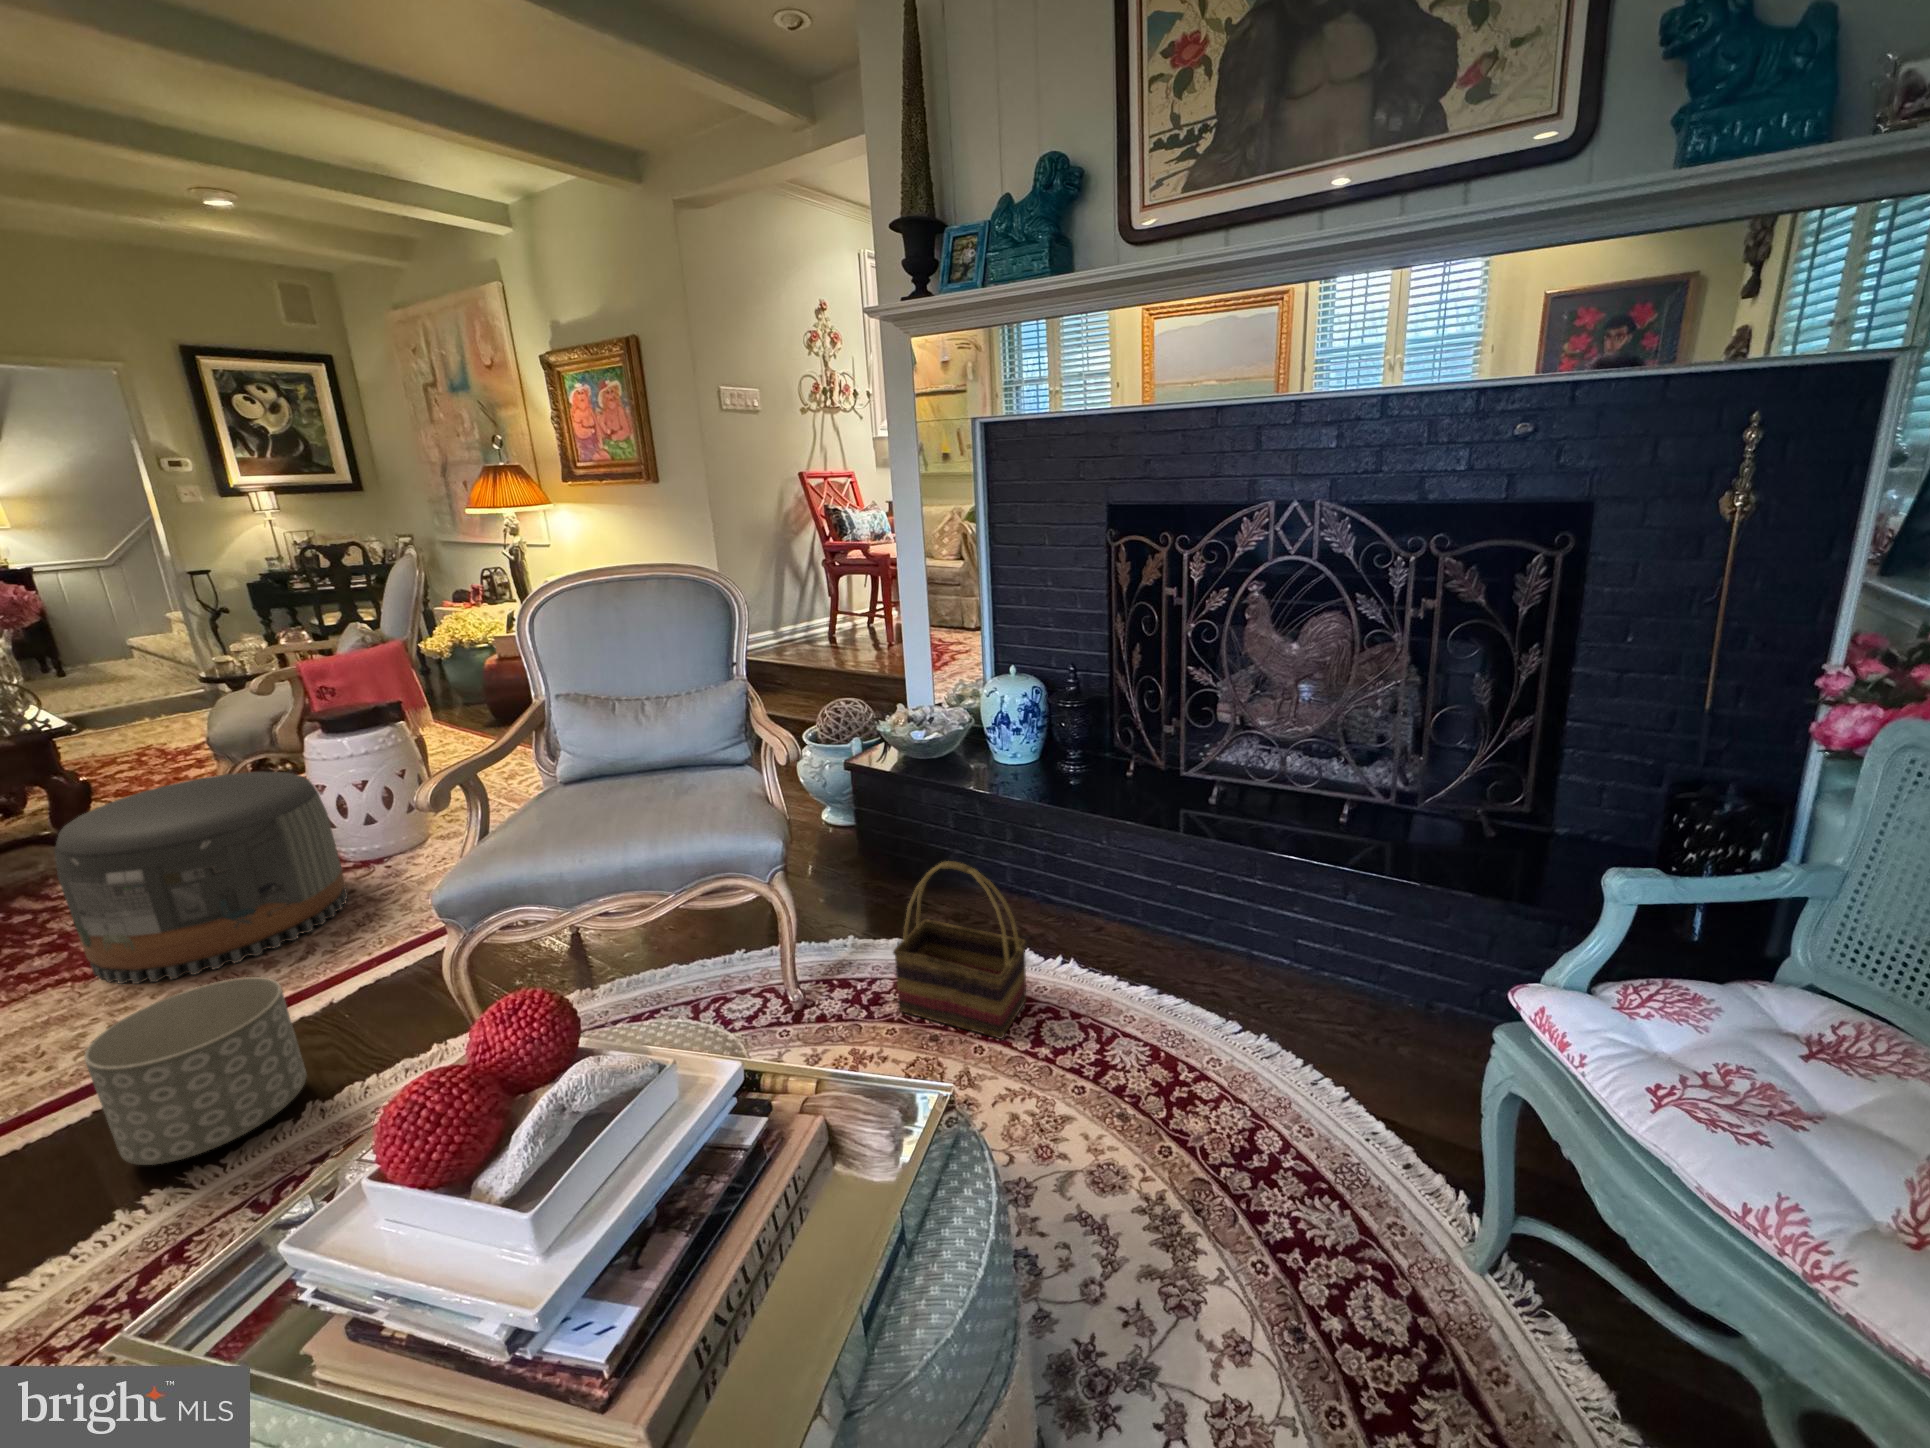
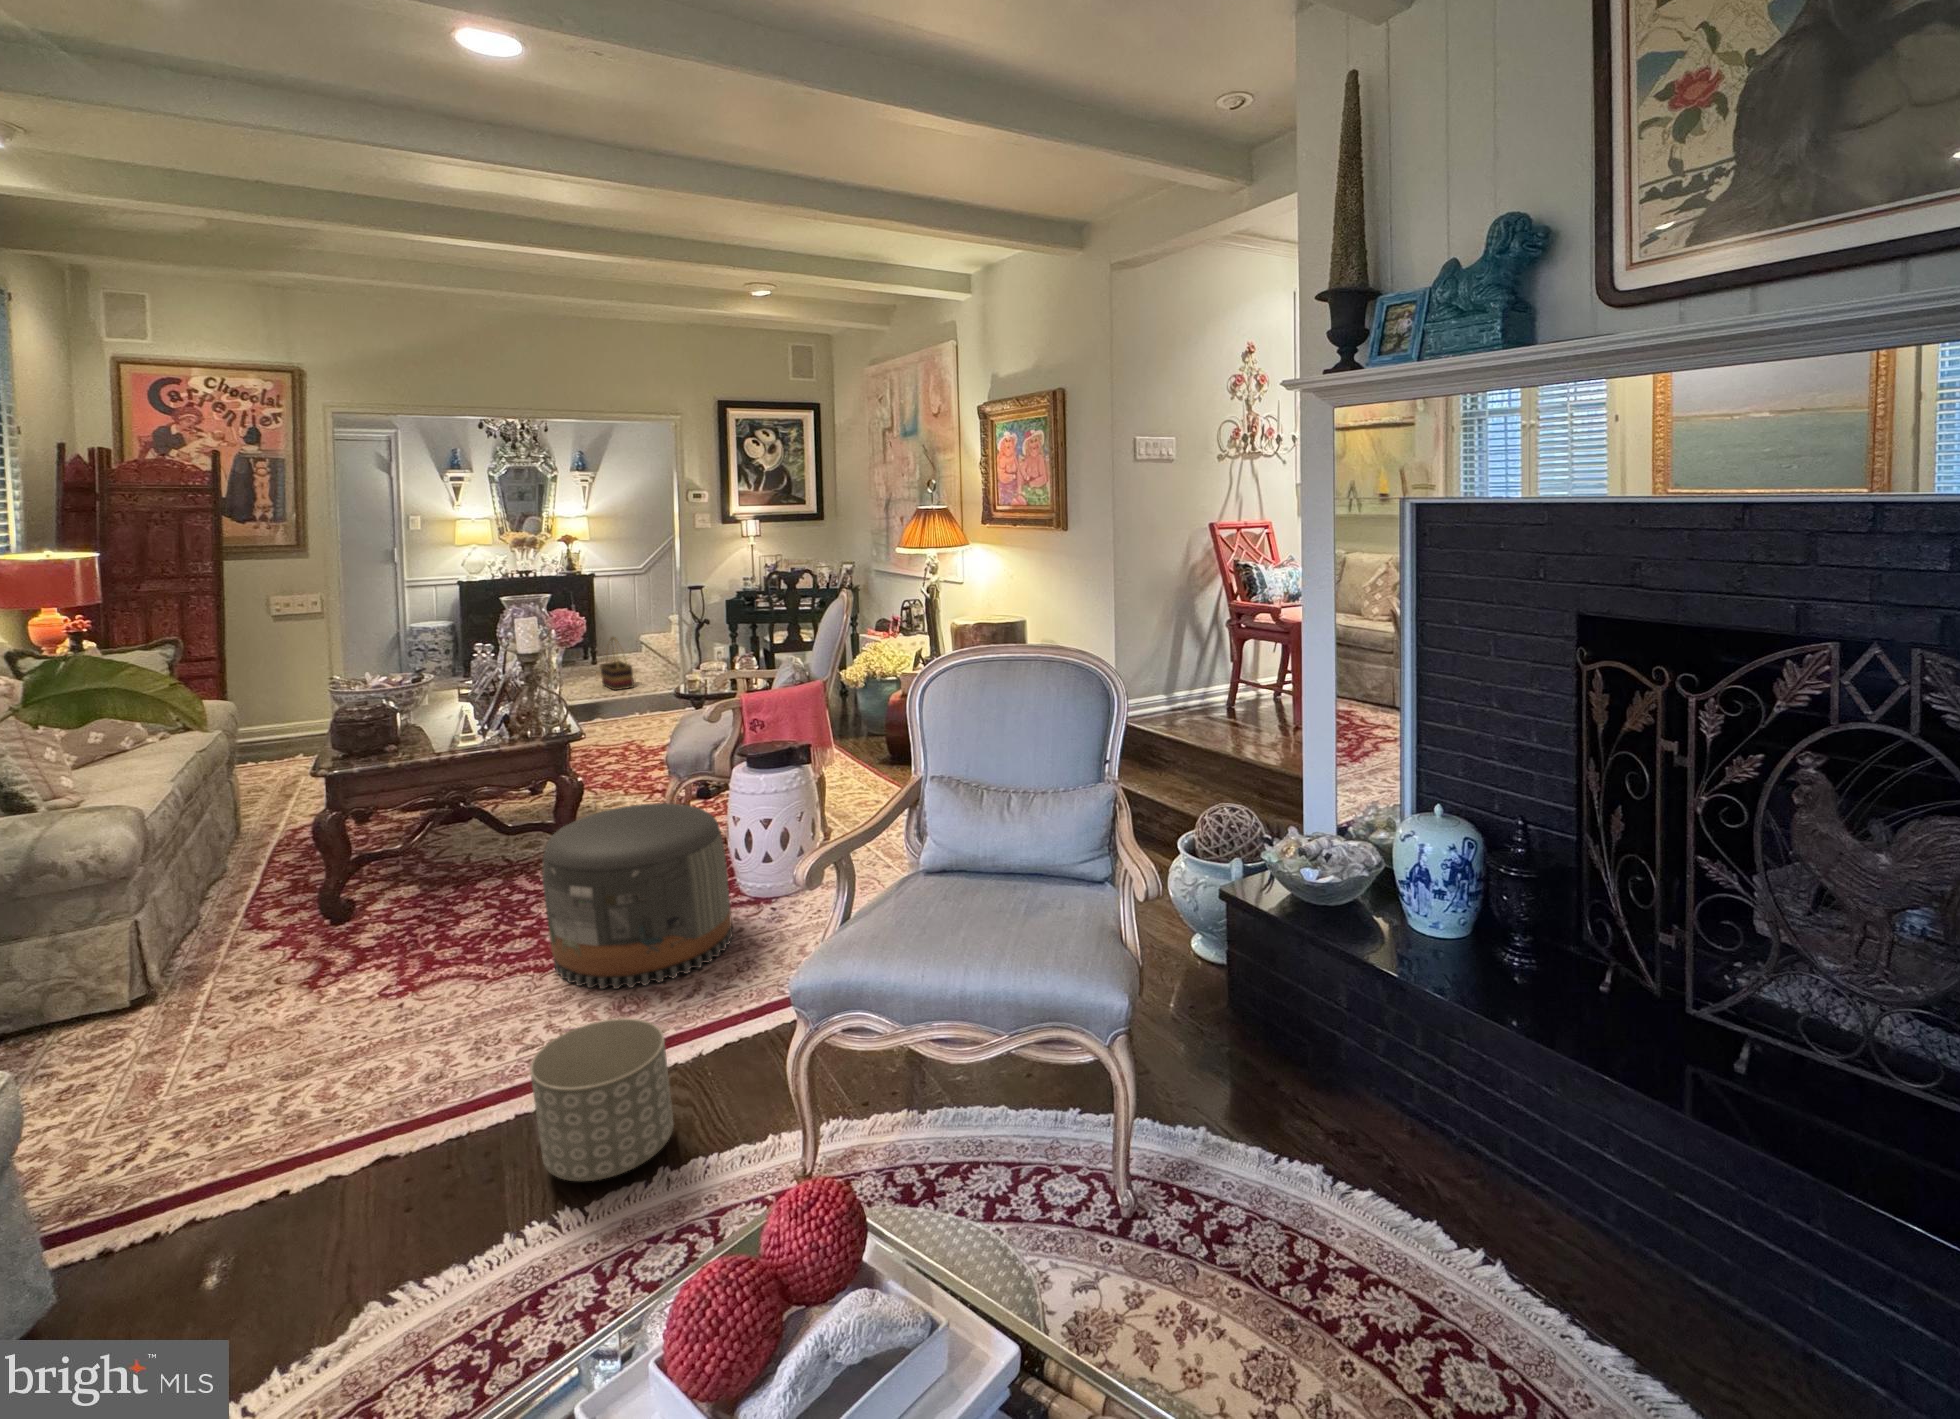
basket: present [893,861,1027,1039] -> present [600,637,634,690]

